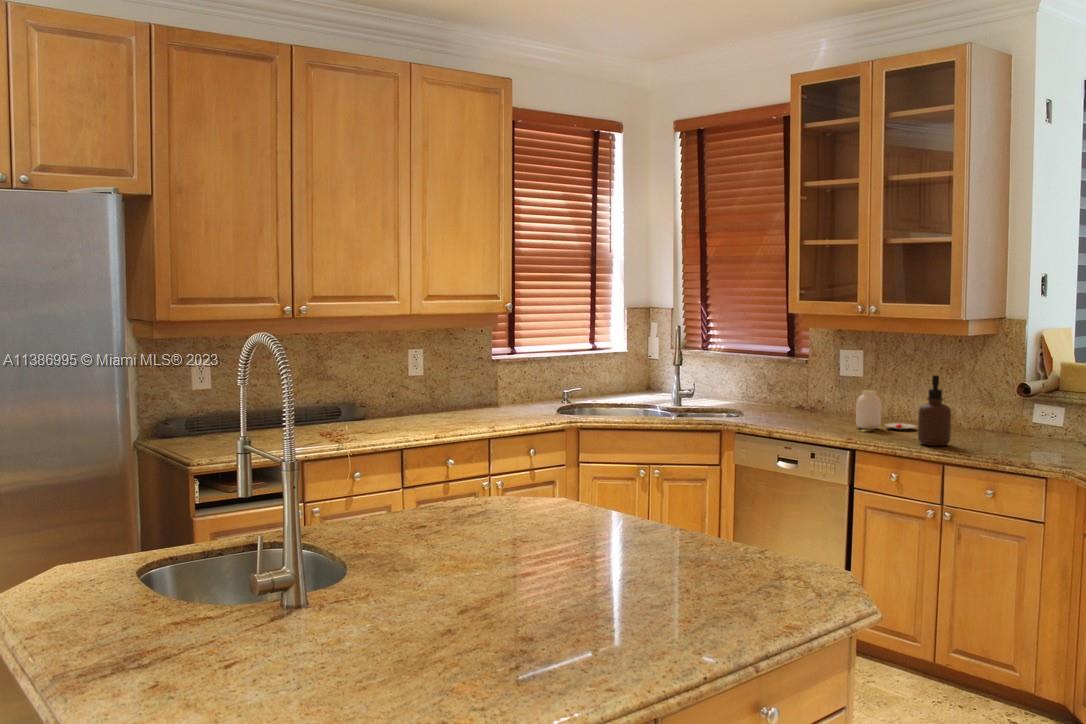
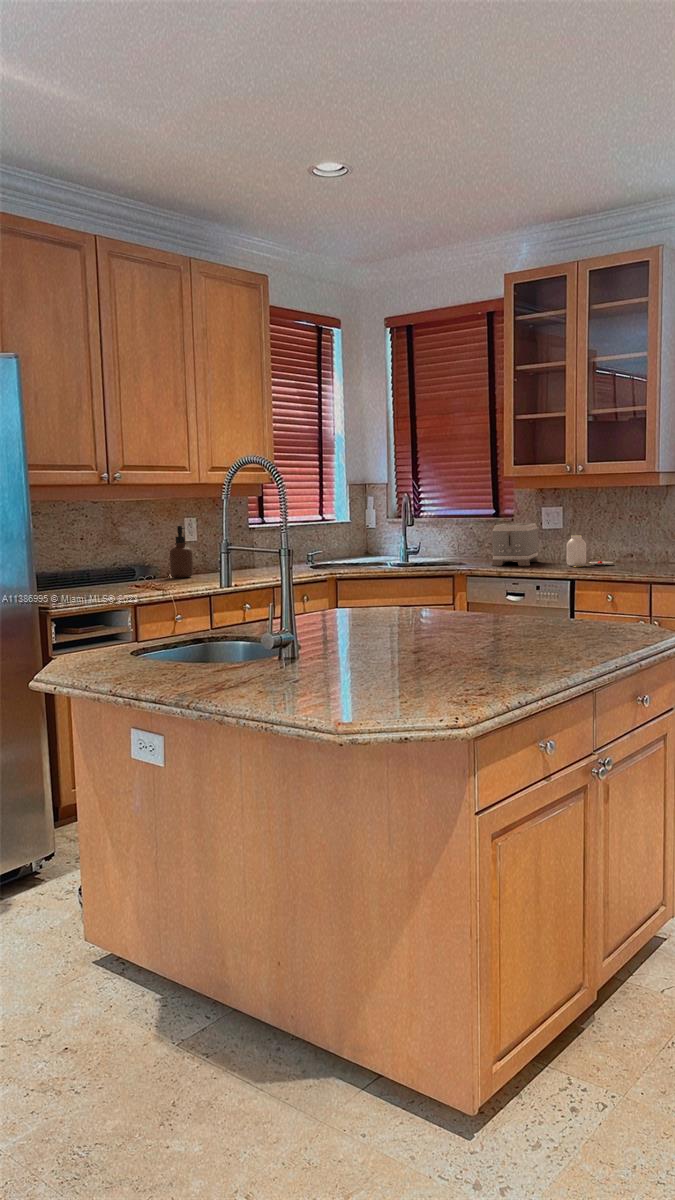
toaster: none [766,367,833,423] -> present [492,523,539,566]
soap dispenser: present [918,375,951,446] -> present [170,526,193,578]

